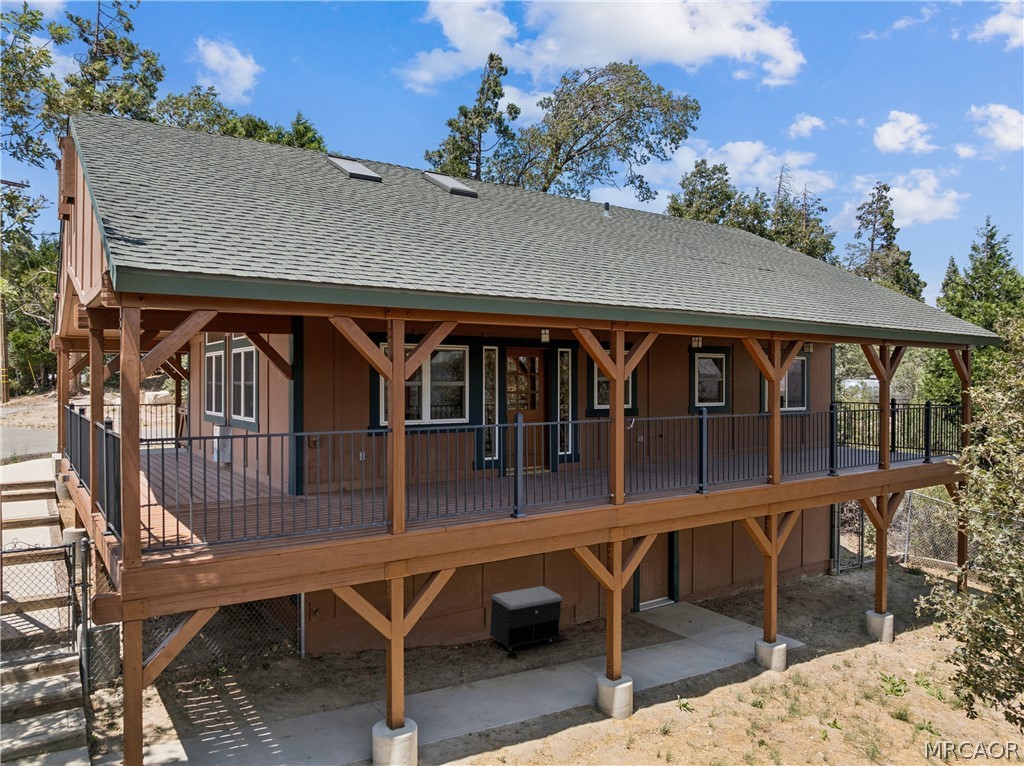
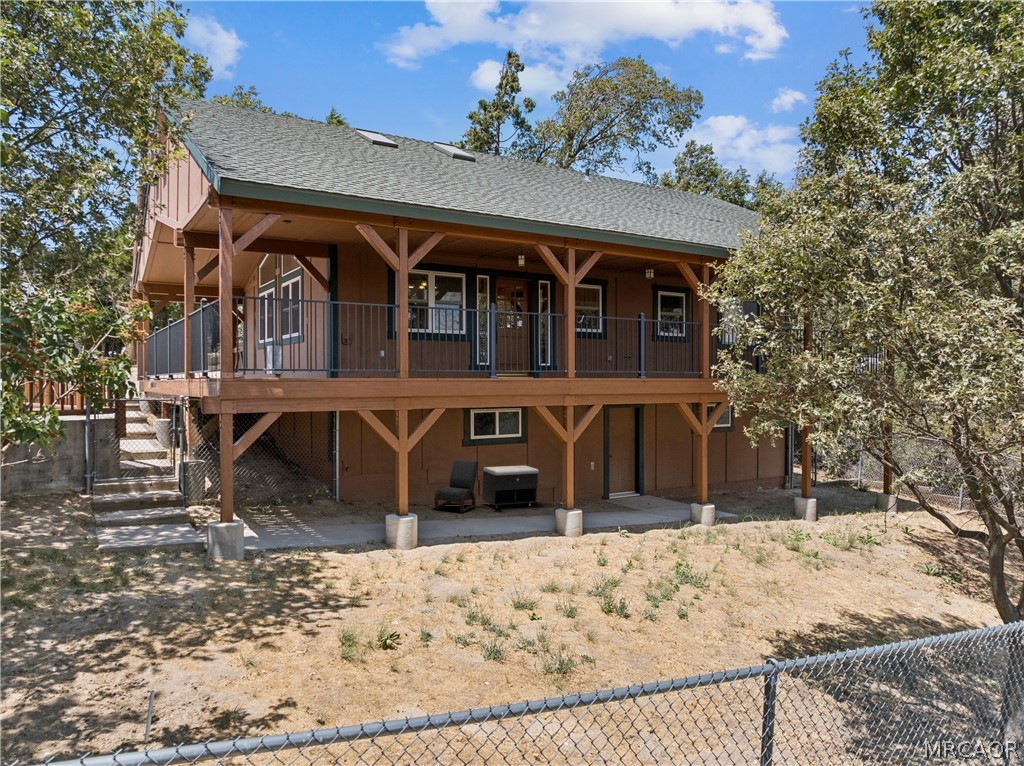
lounge chair: none [432,587,487,667] -> present [434,459,479,513]

